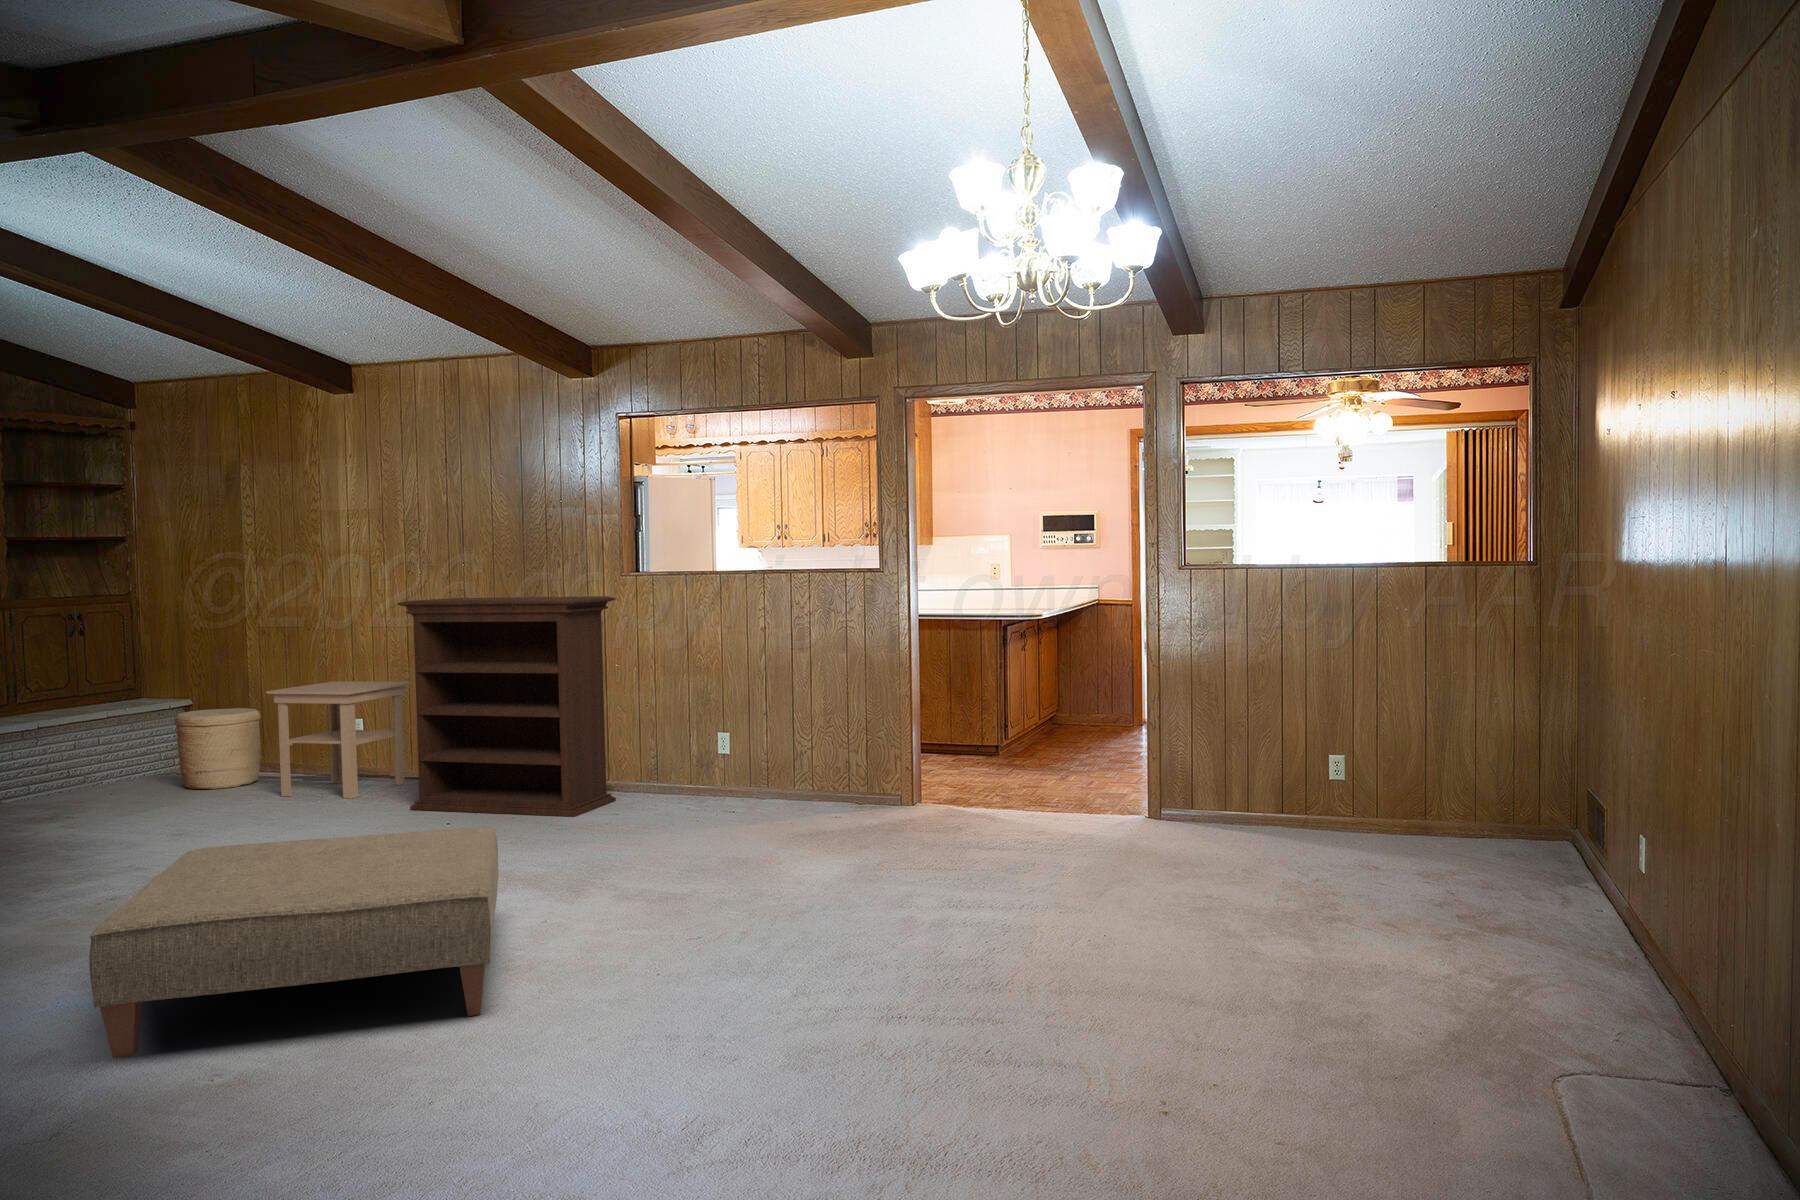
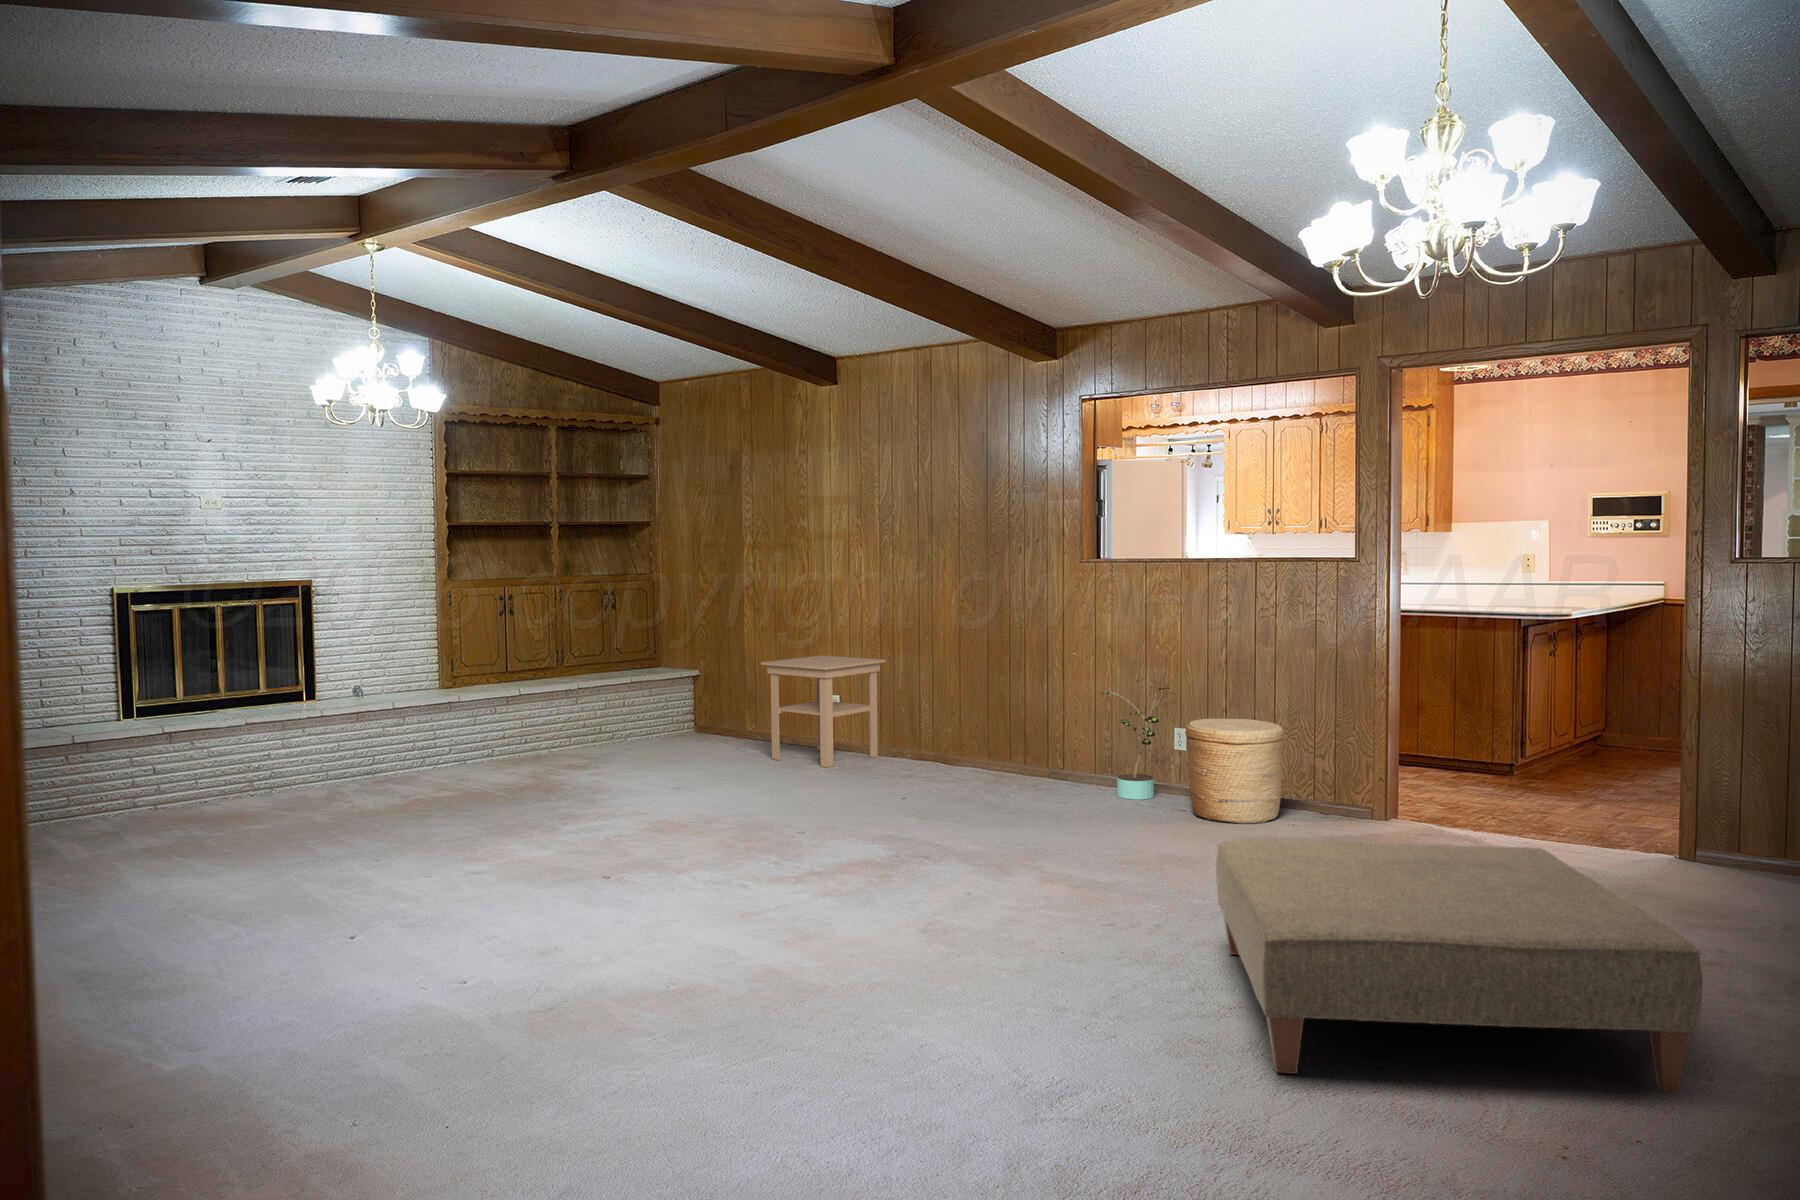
bookshelf: present [398,596,616,817] -> none [865,582,1068,807]
potted plant: none [650,684,716,800] -> present [1102,679,1170,800]
woven basket: present [174,708,261,789] -> present [1185,719,1284,824]
ottoman: present [89,827,498,1058] -> present [1216,840,1703,1091]

